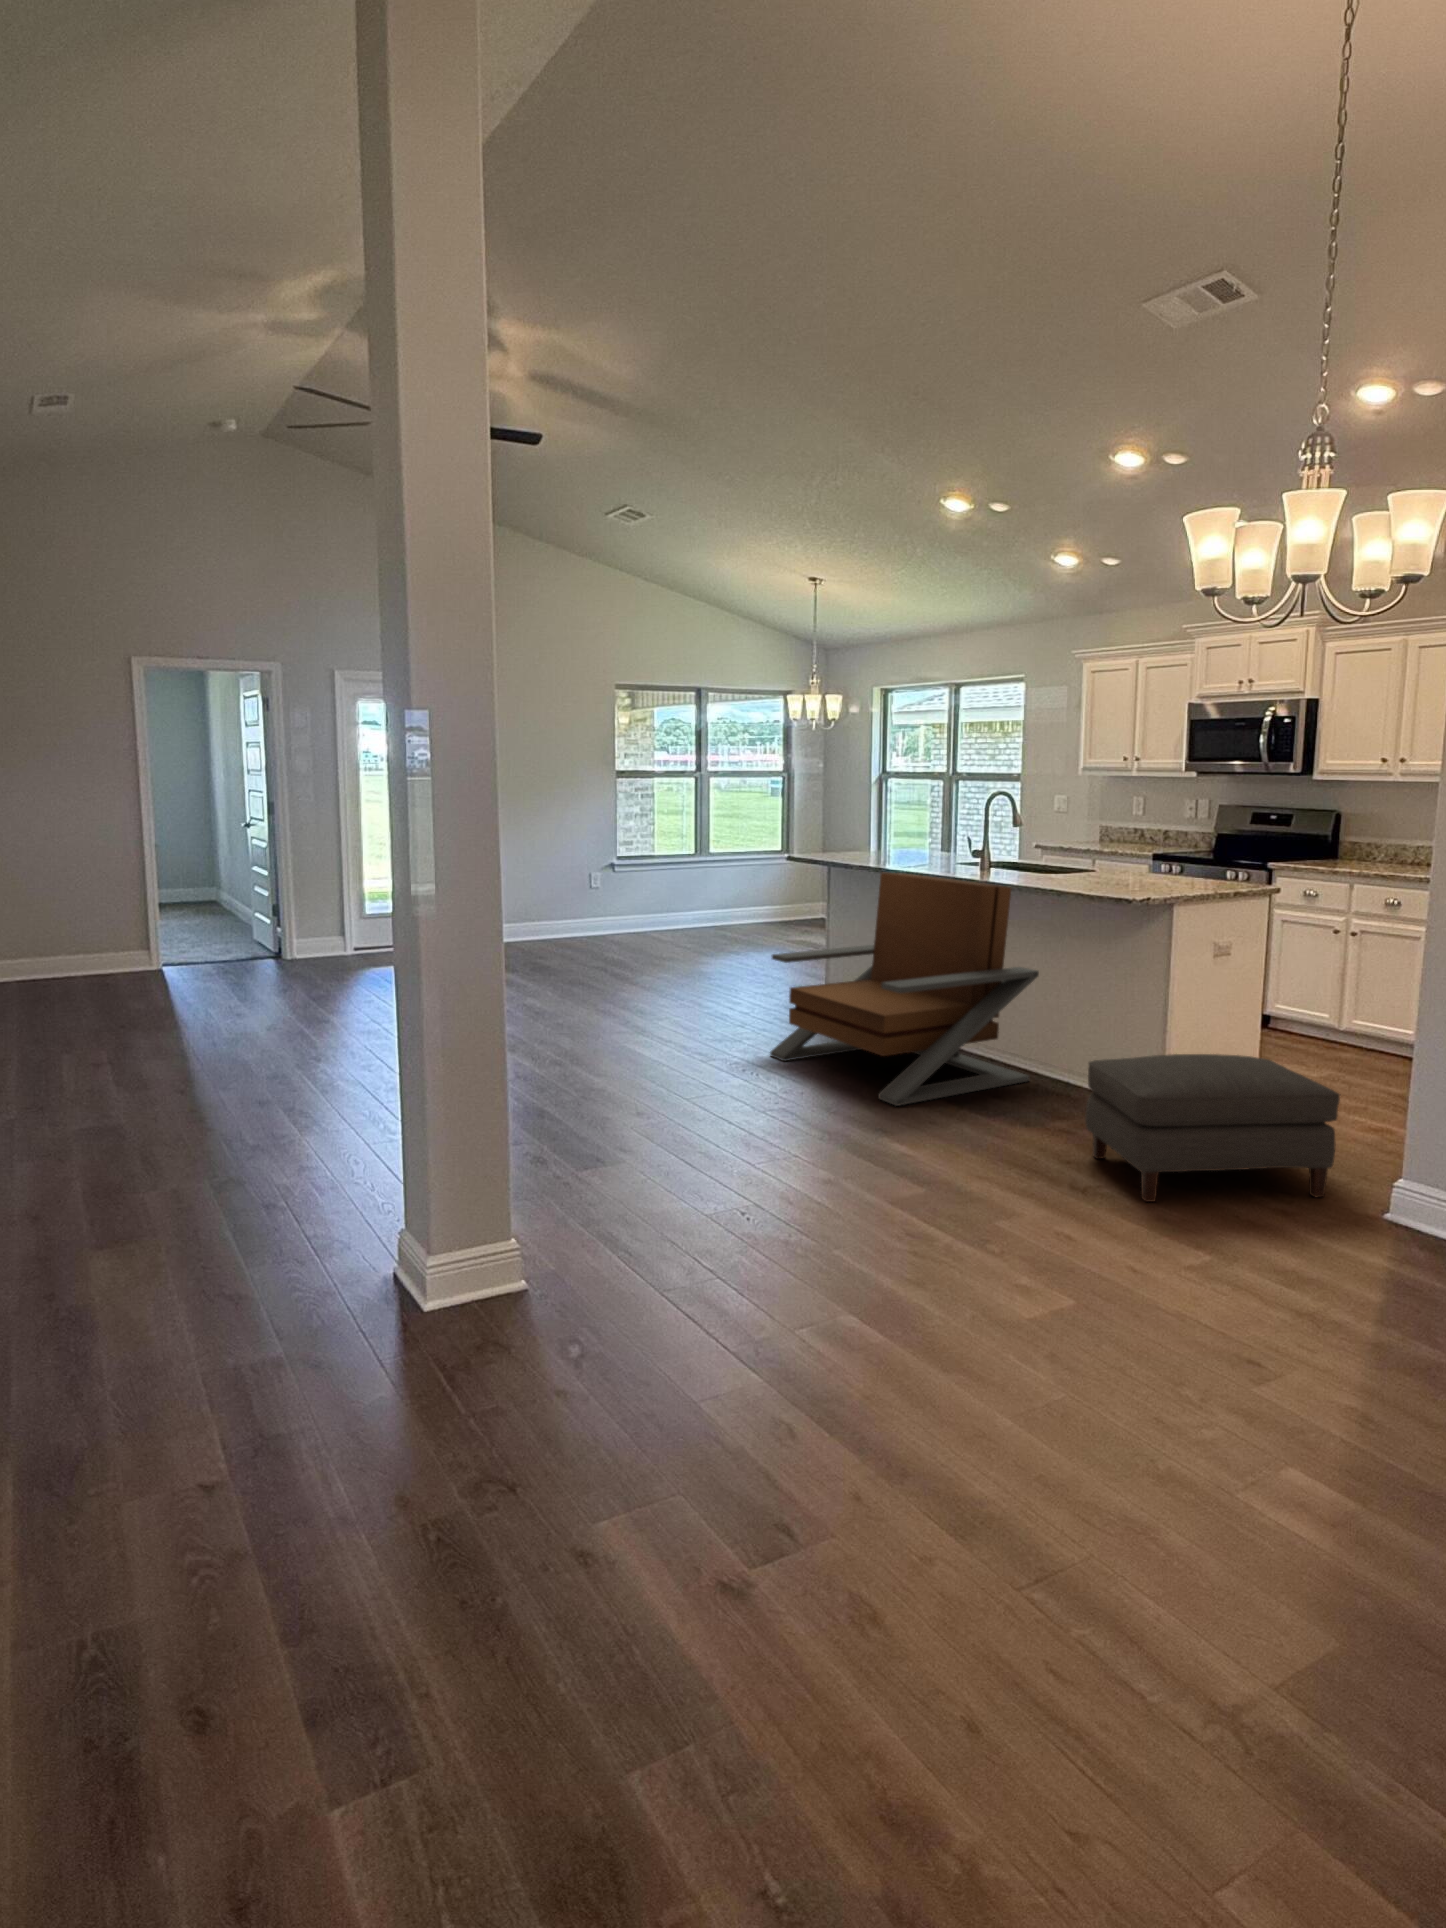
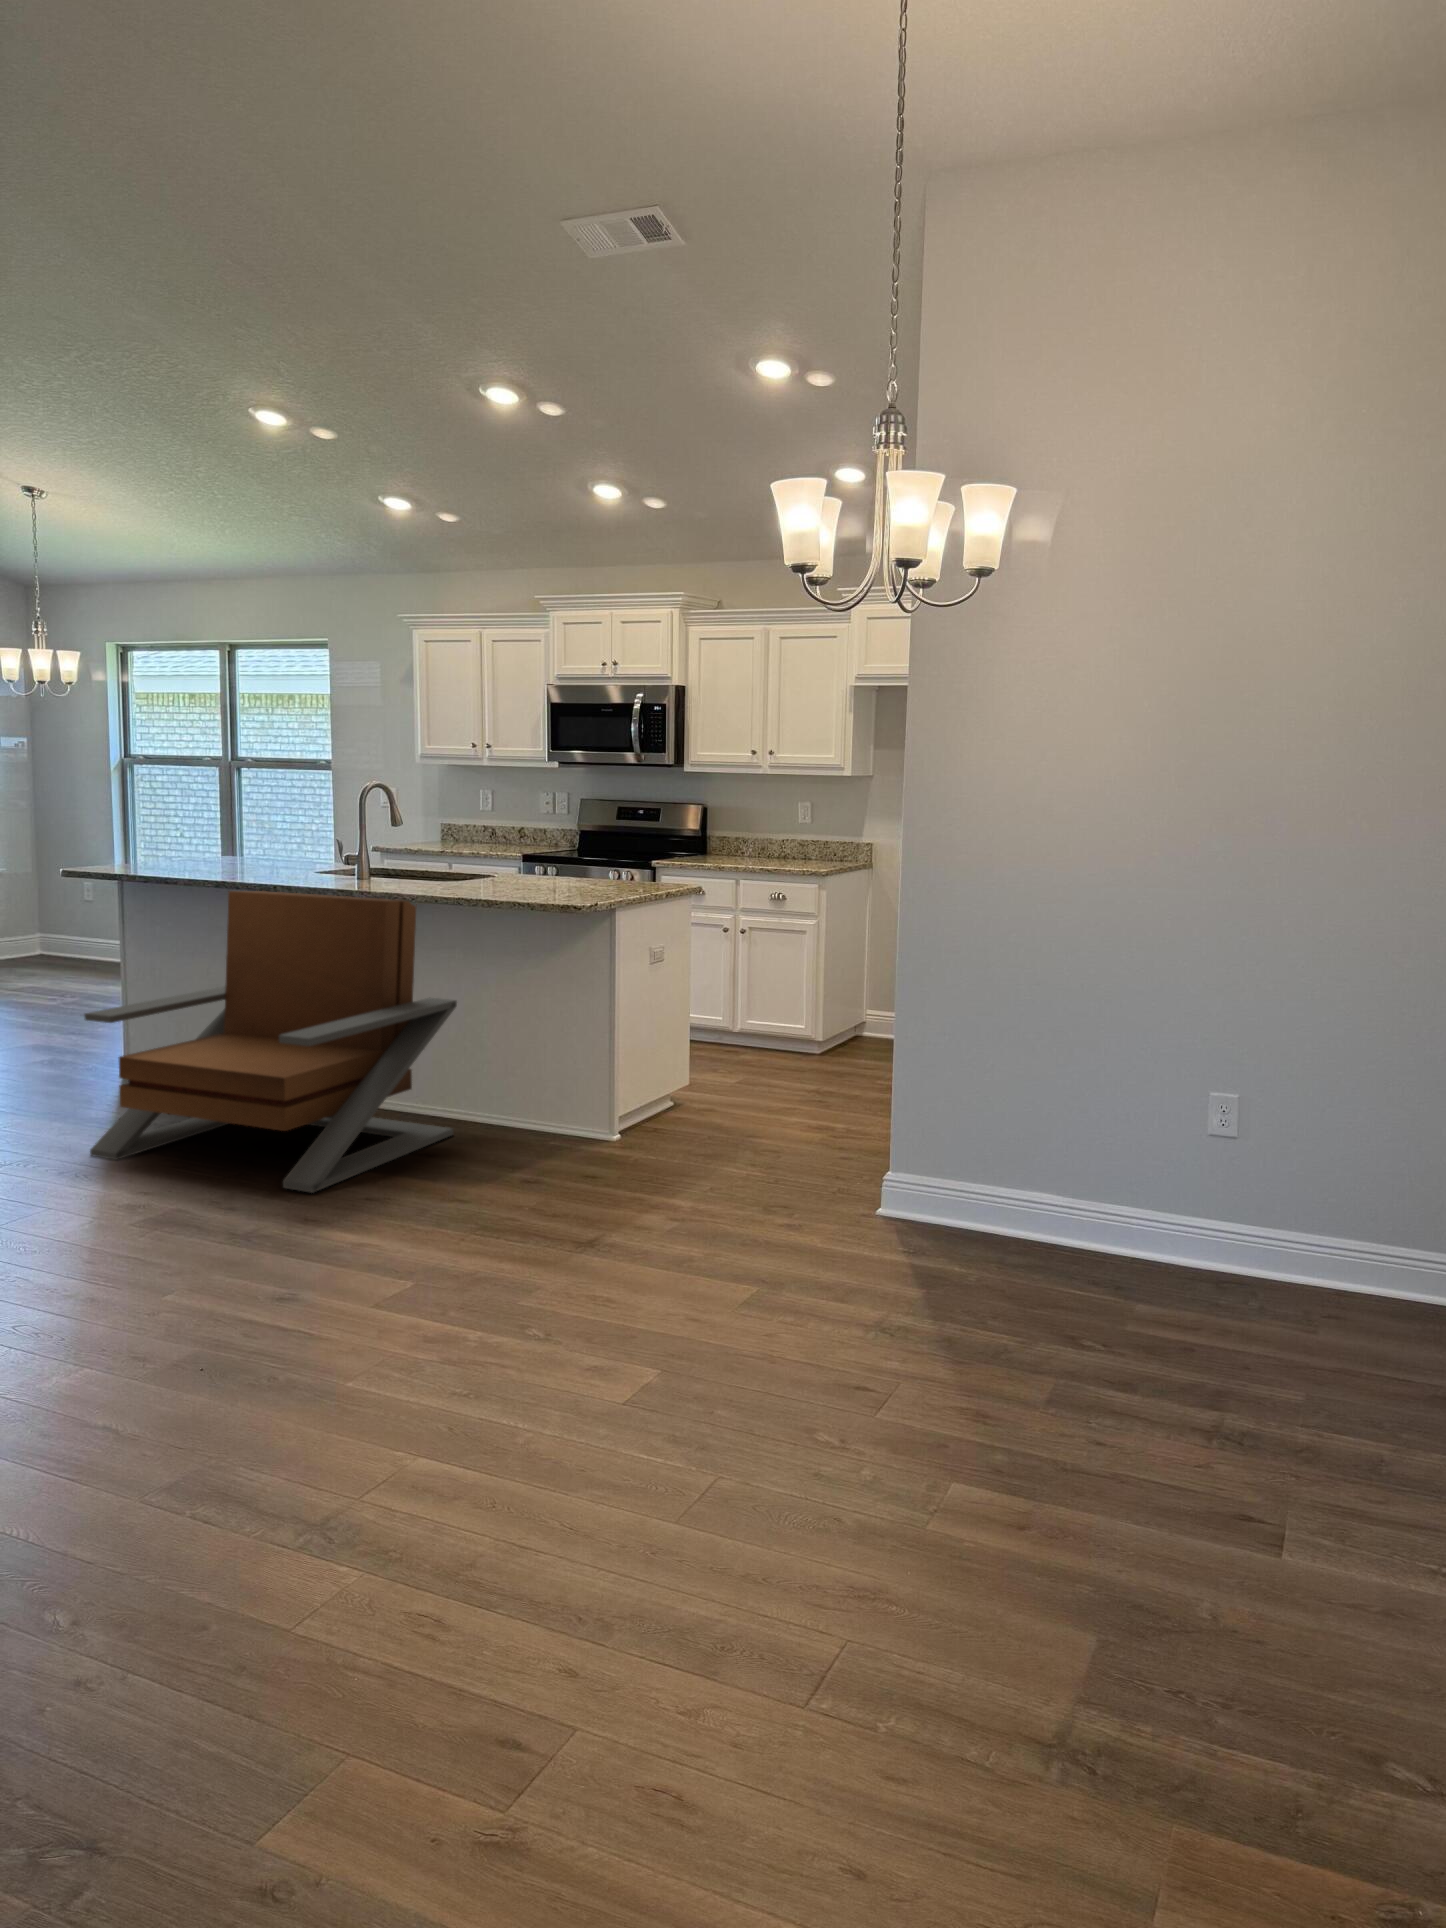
ottoman: present [1085,1054,1340,1202] -> none [567,1071,828,1249]

